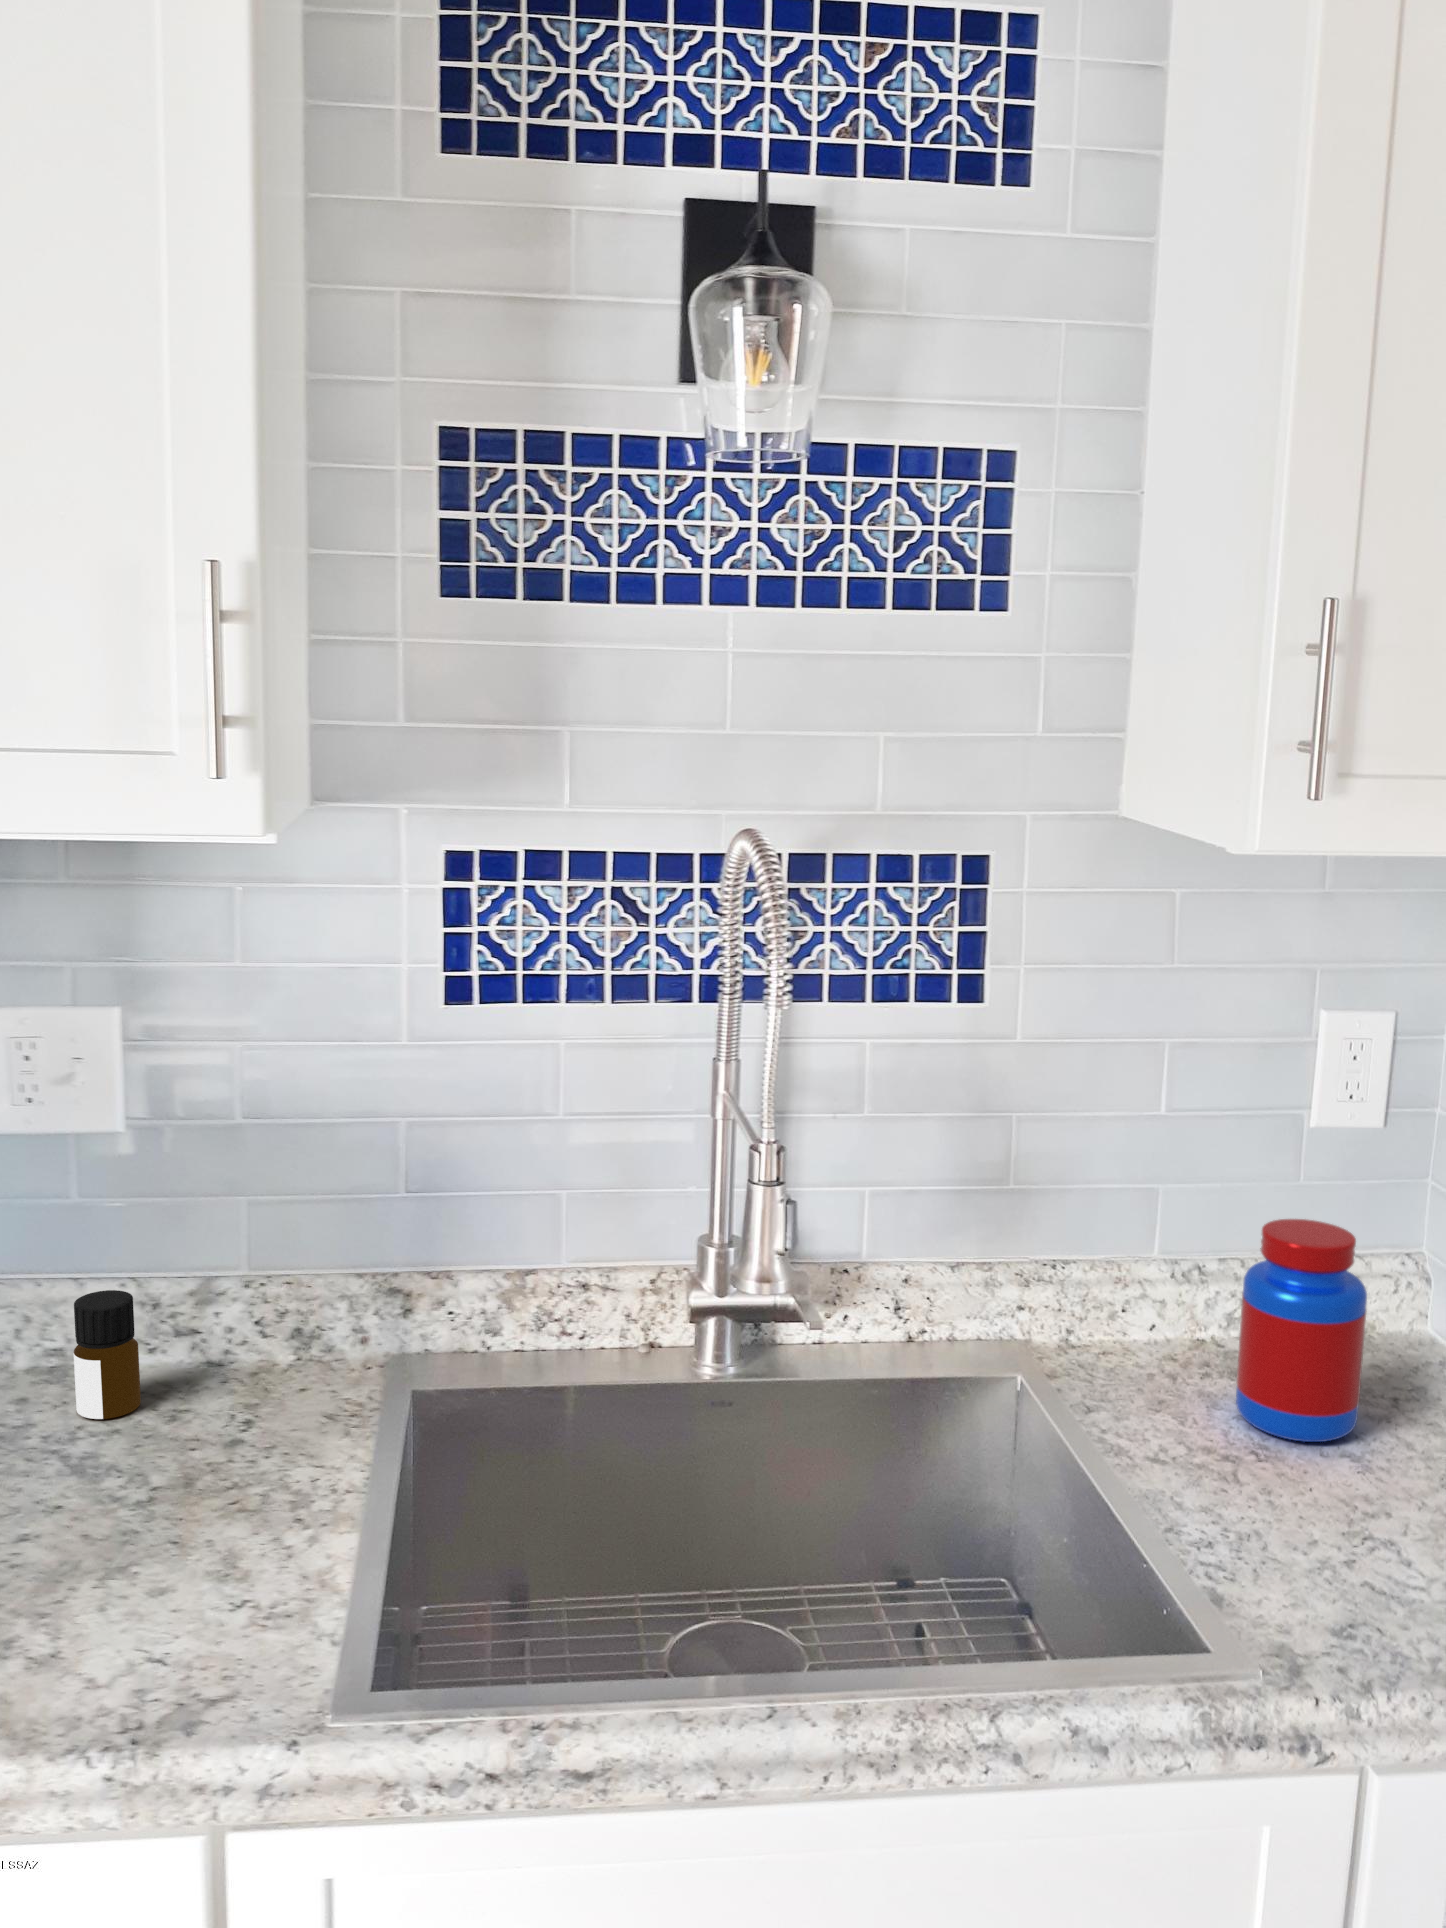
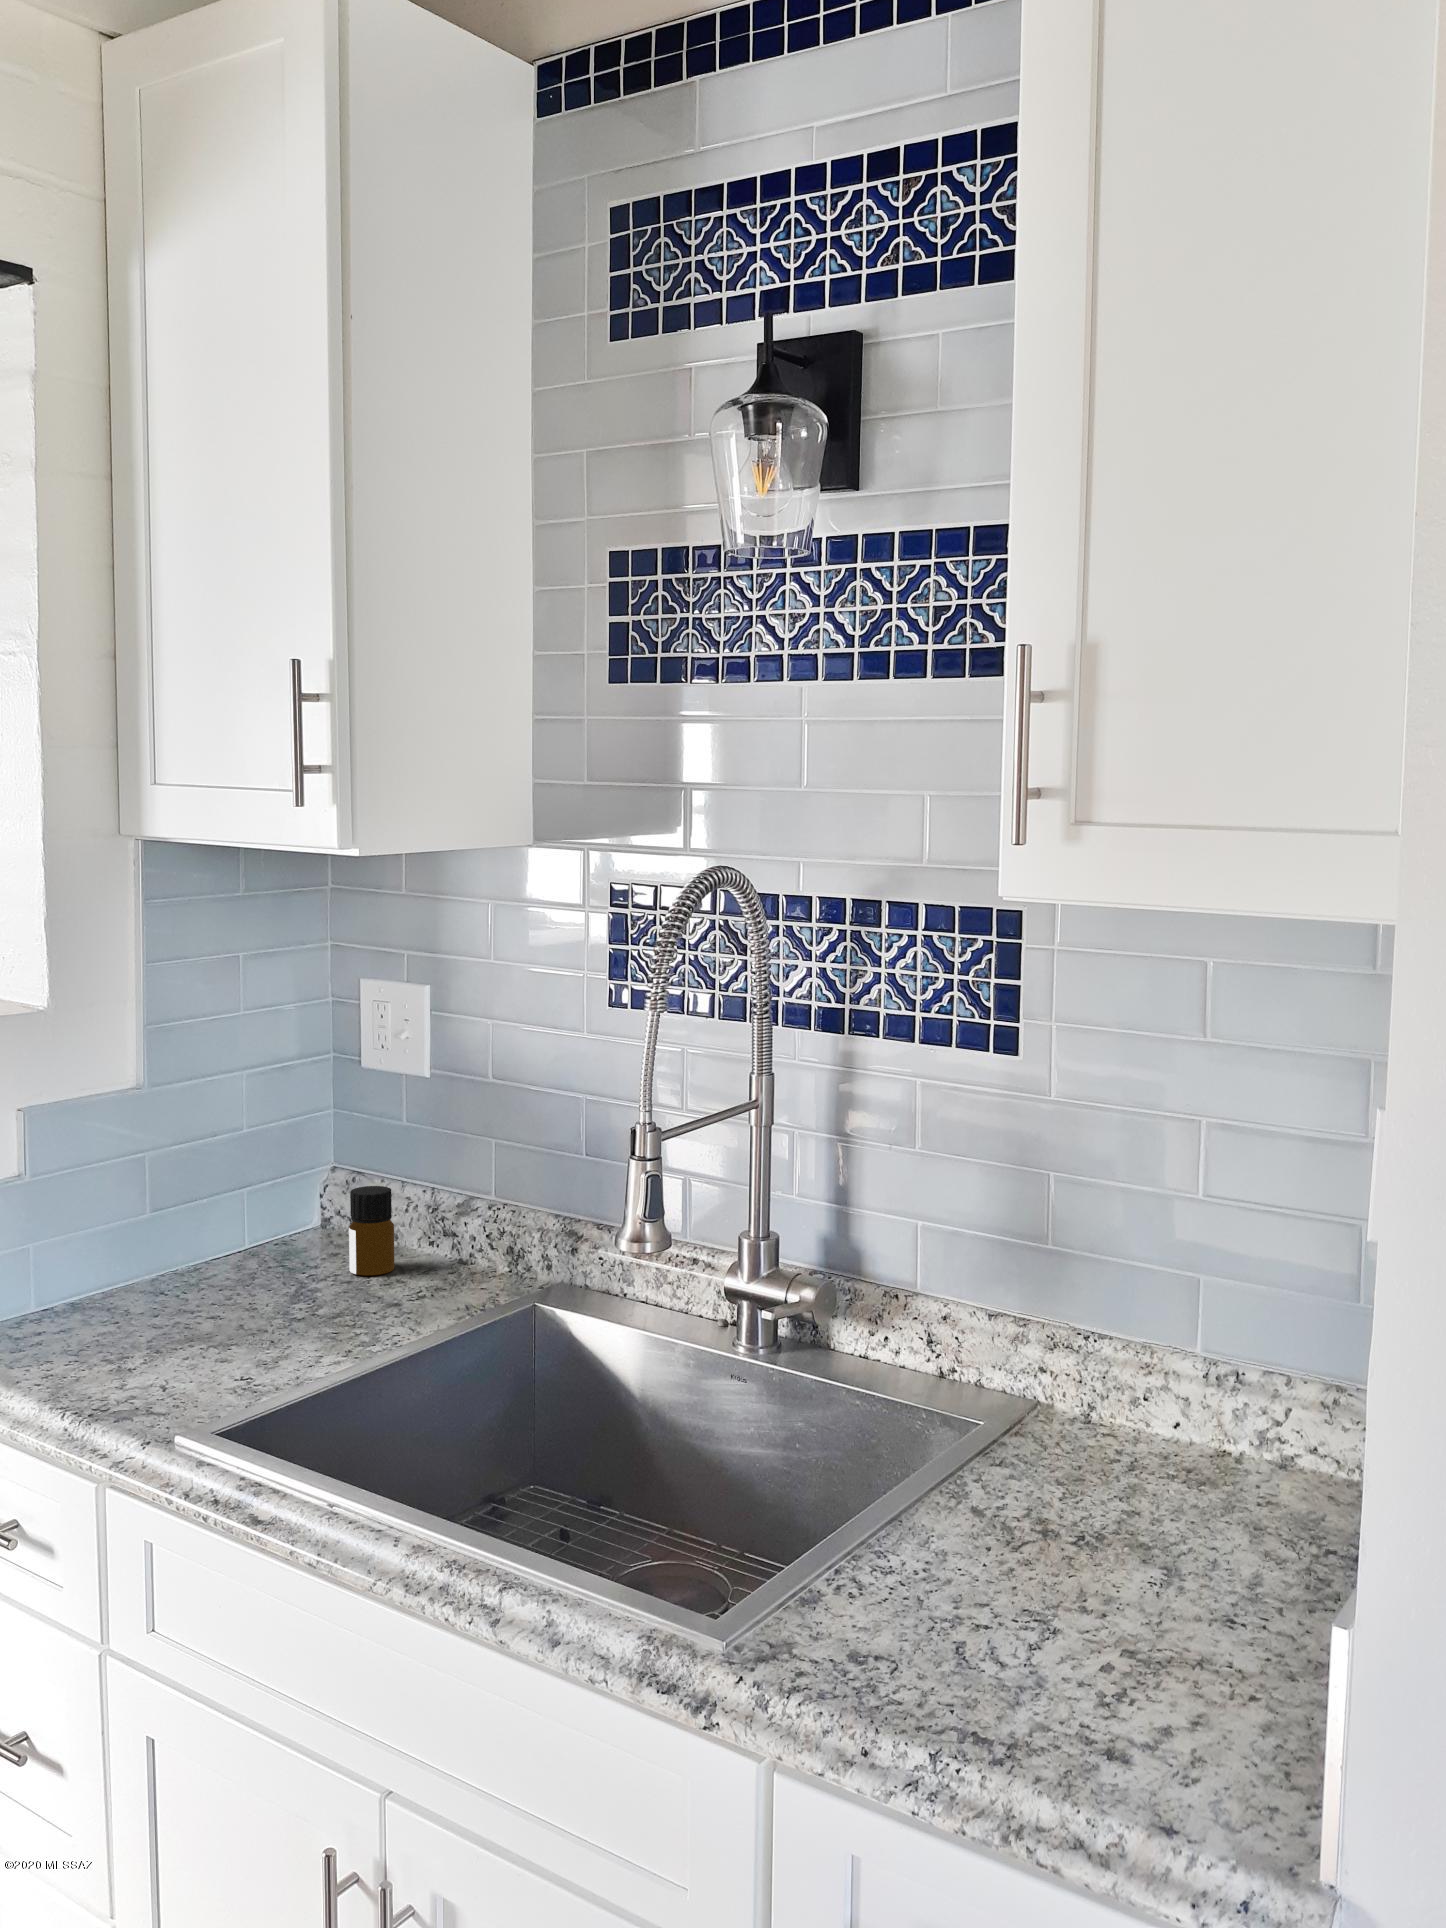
jar: present [1236,1219,1367,1442] -> none [1115,1307,1250,1554]

